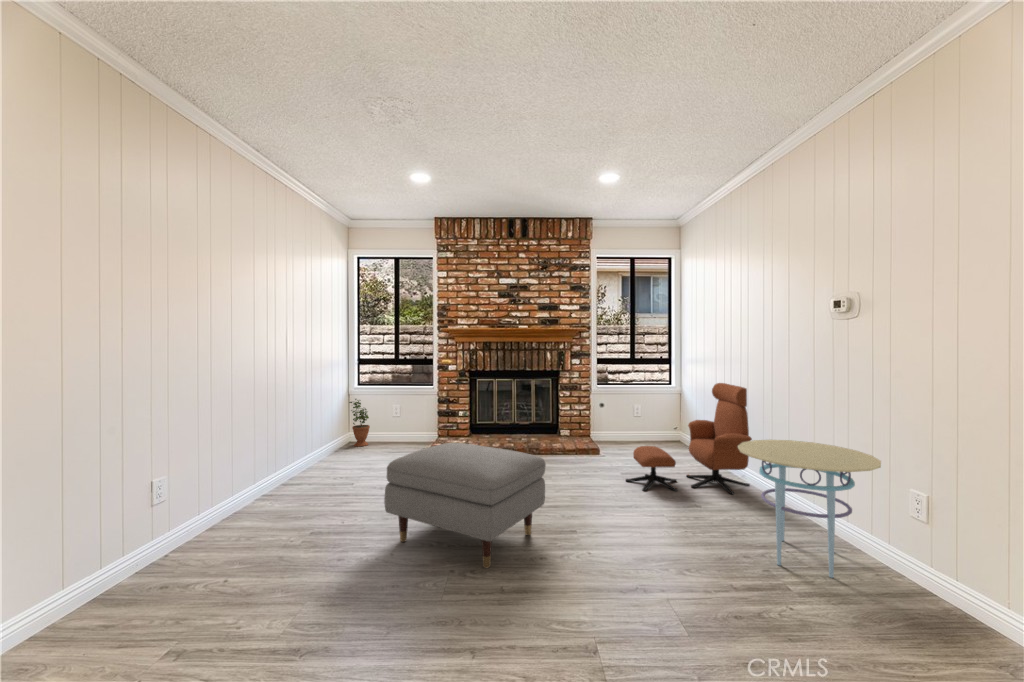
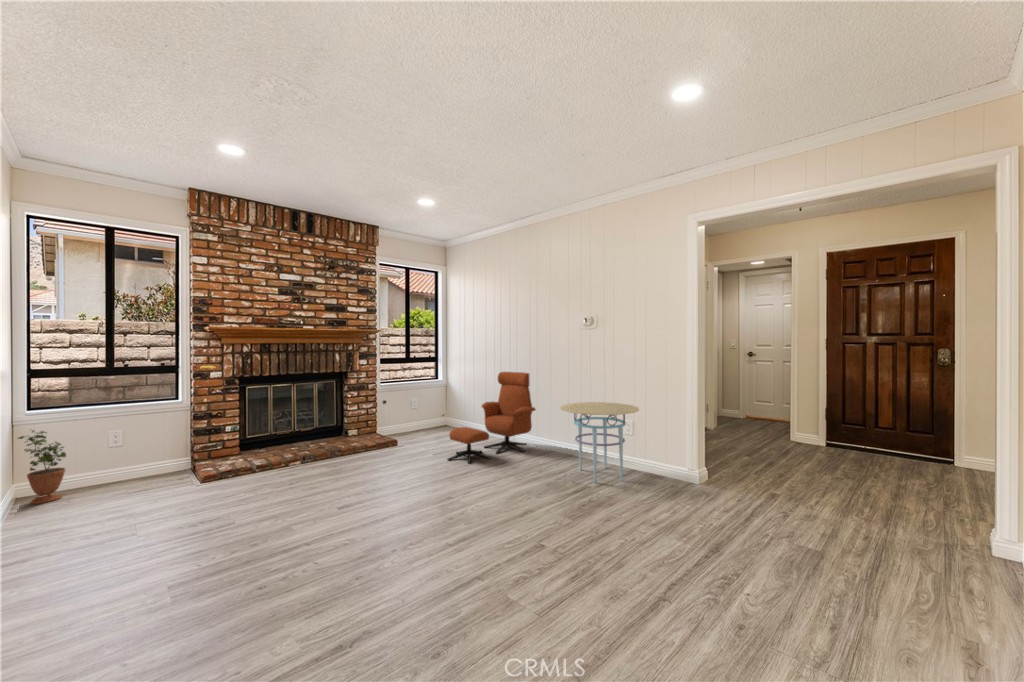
ottoman: present [384,443,546,568] -> none [283,442,449,573]

